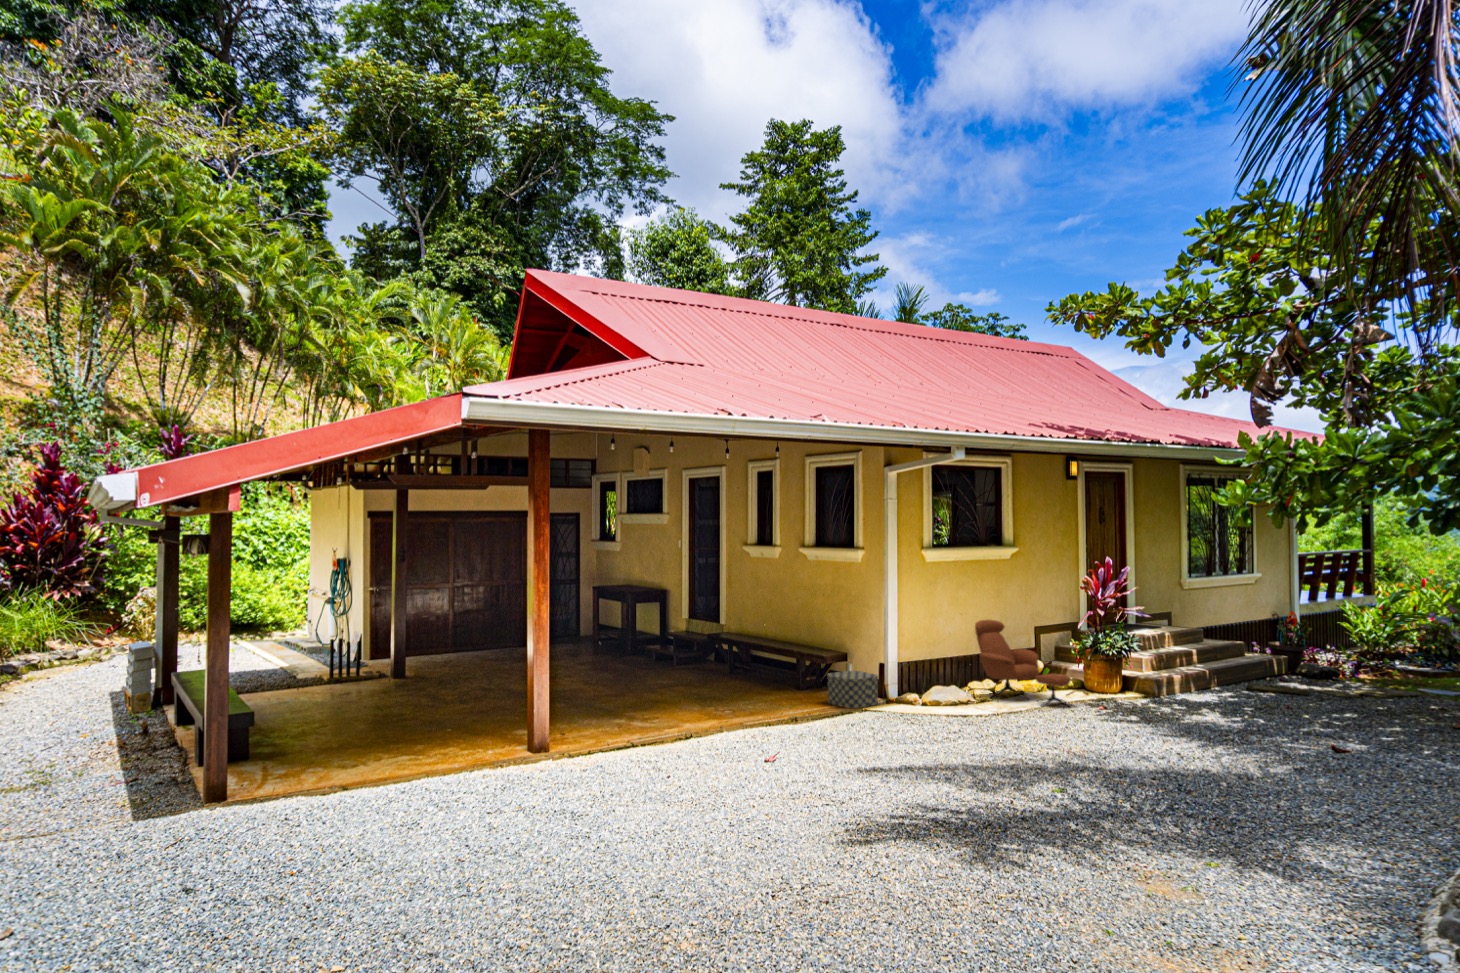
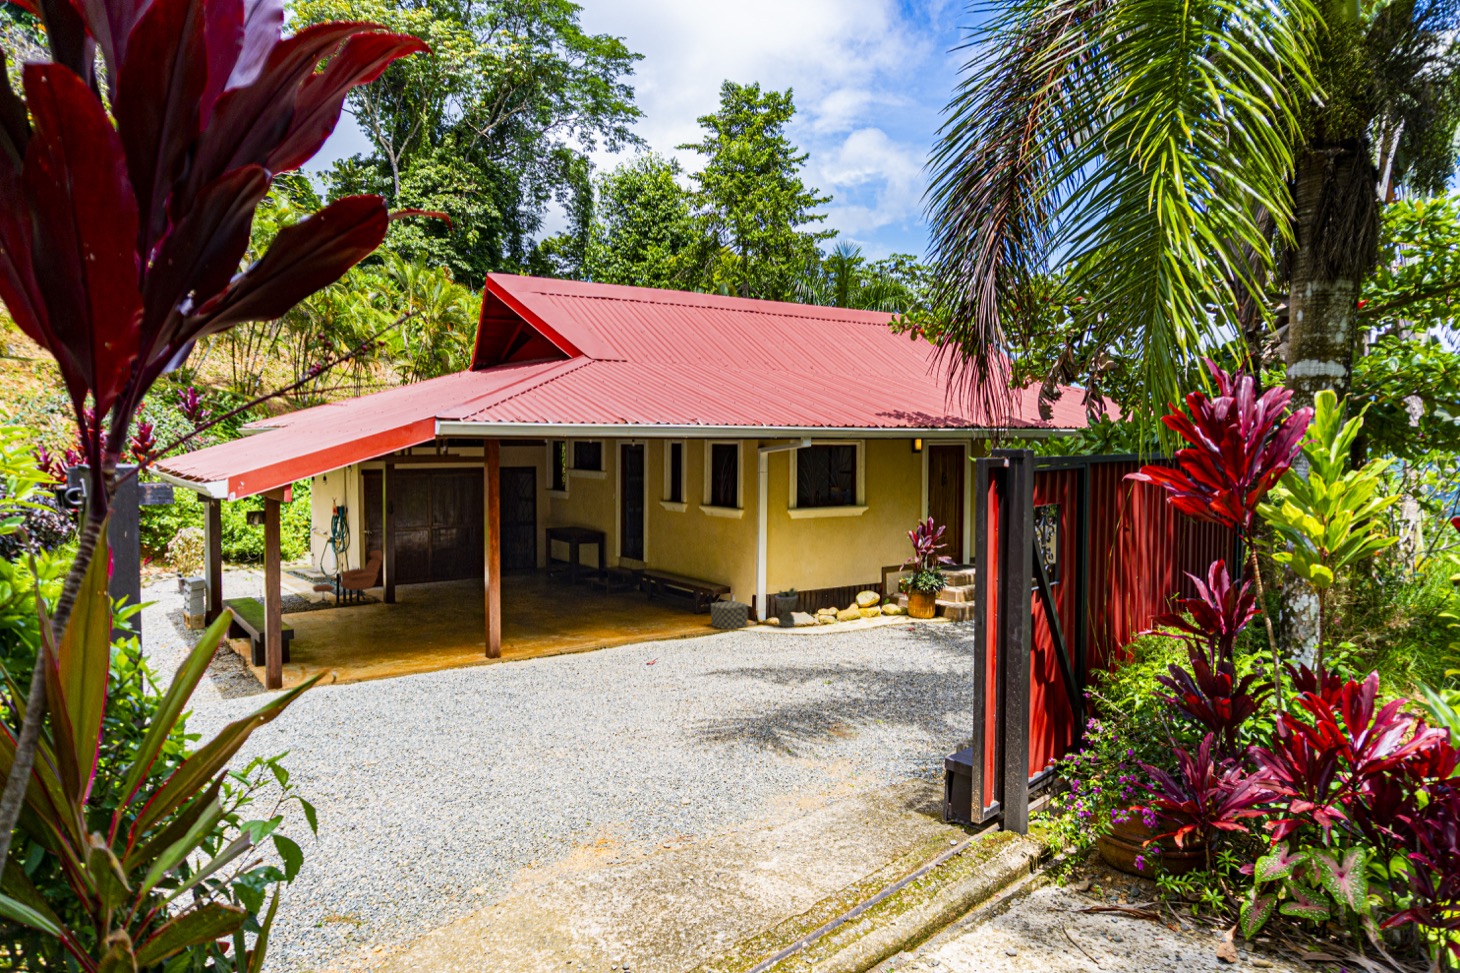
lounge chair: present [975,620,1071,706] -> present [313,550,382,604]
planter: none [914,651,945,705] -> present [775,588,797,627]

